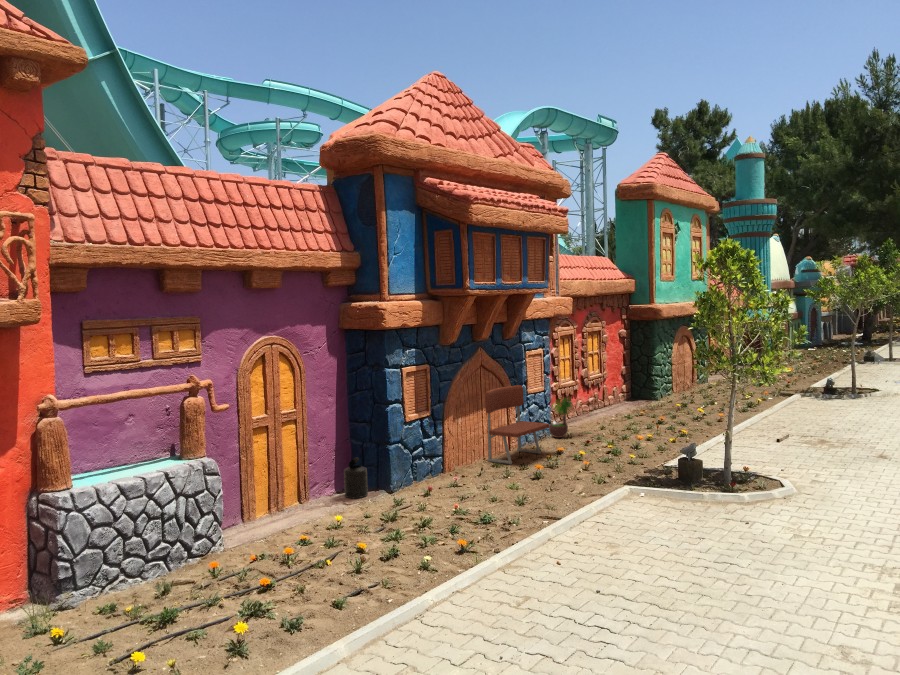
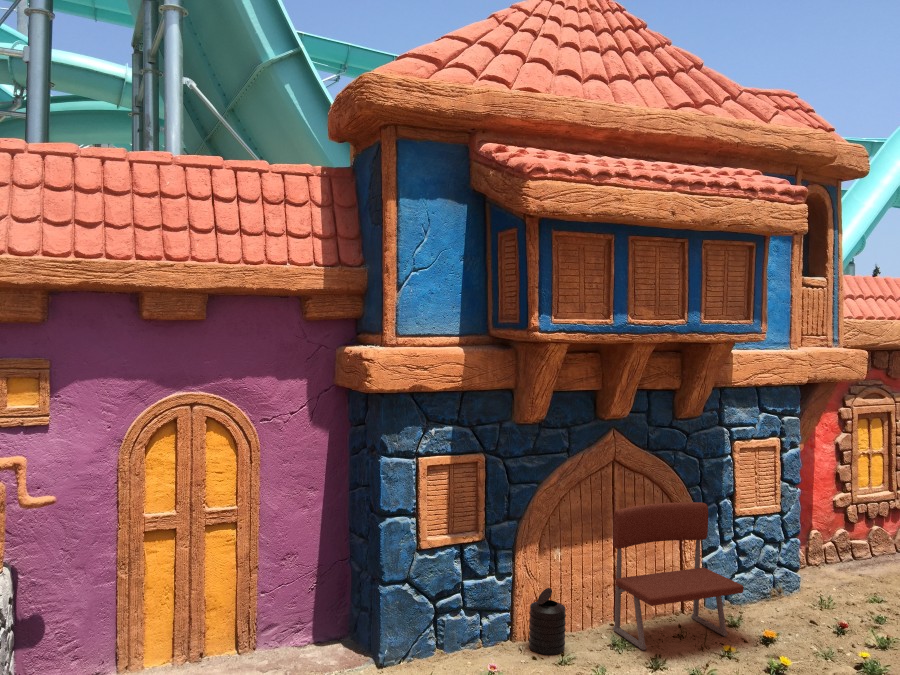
potted tree: present [549,398,572,438] -> none [785,527,837,605]
trash can: present [344,458,368,498] -> present [529,588,566,655]

